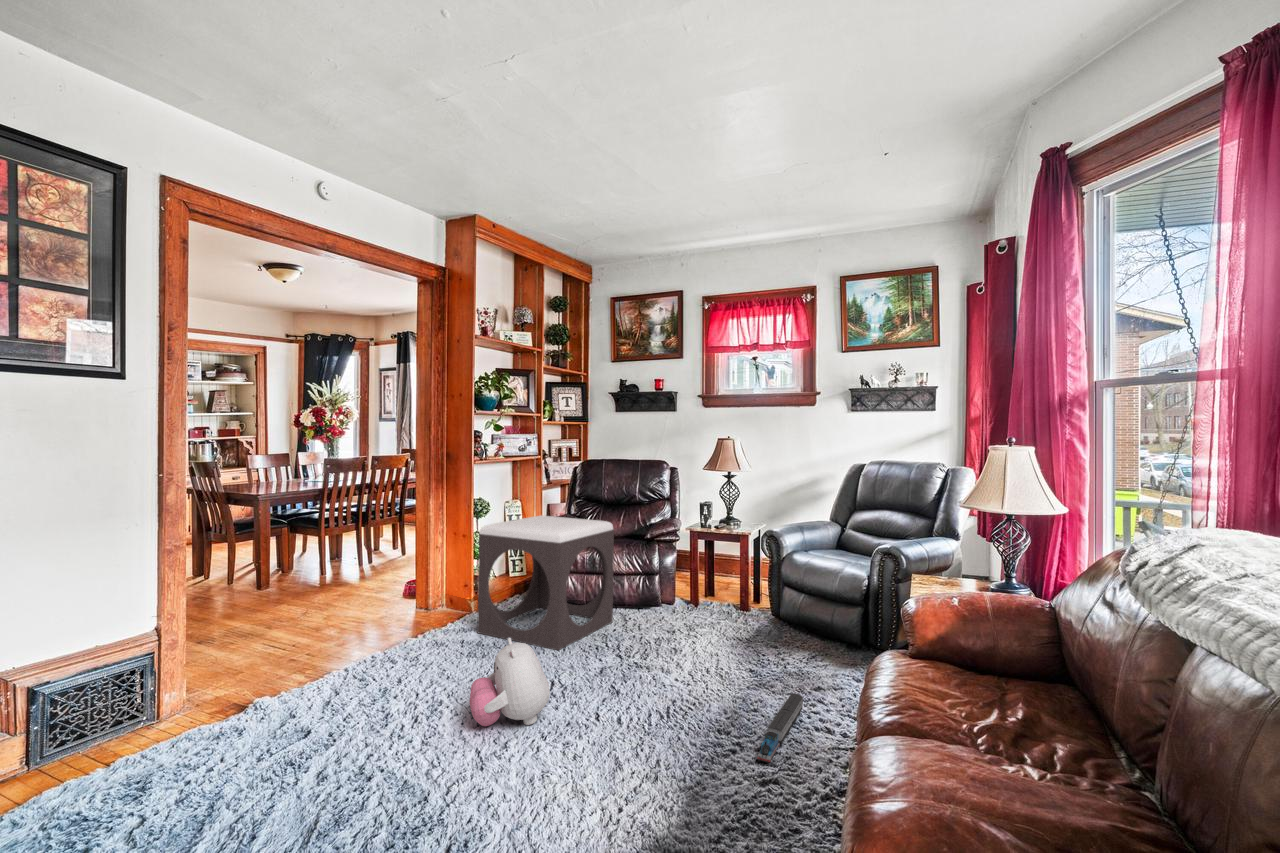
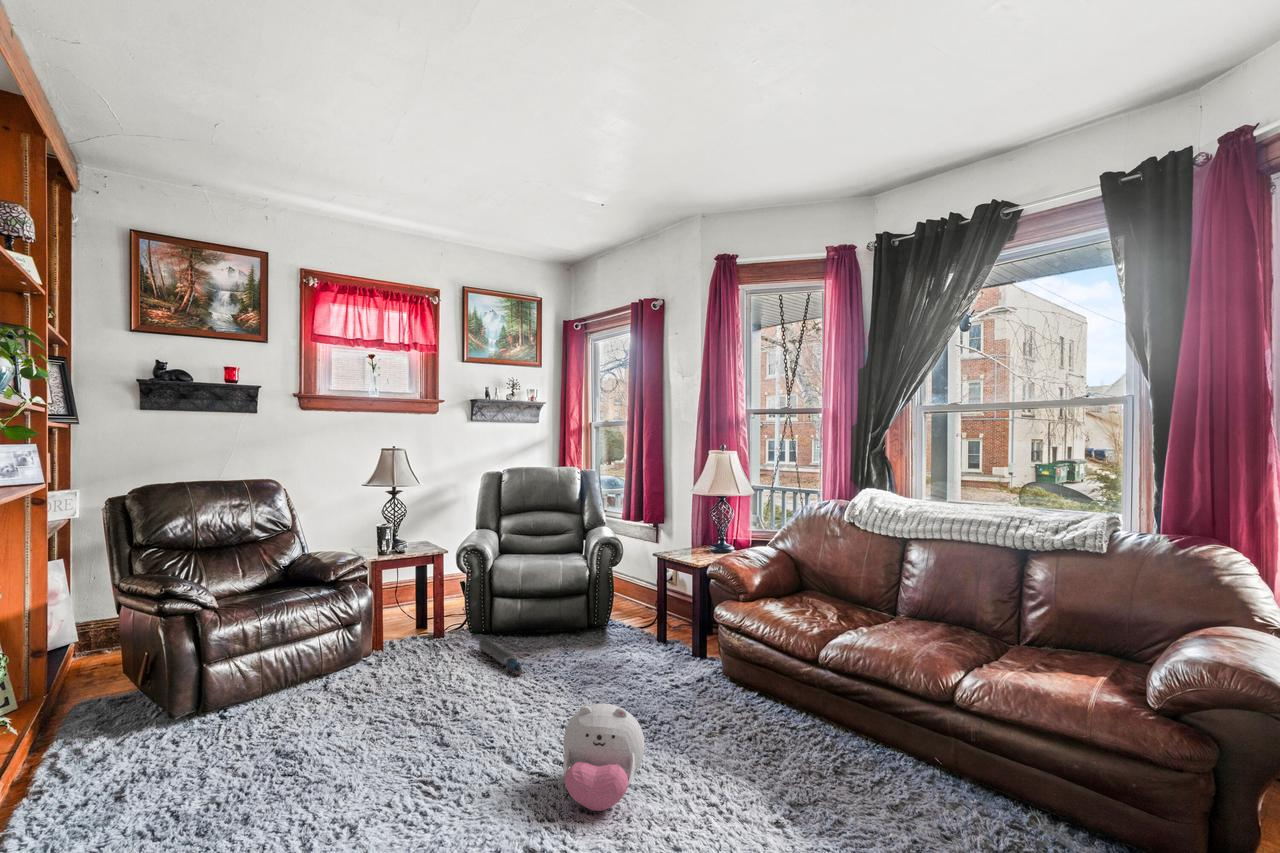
footstool: present [477,516,614,650] -> none [264,568,442,783]
toy train: present [757,694,803,762] -> present [479,639,524,675]

